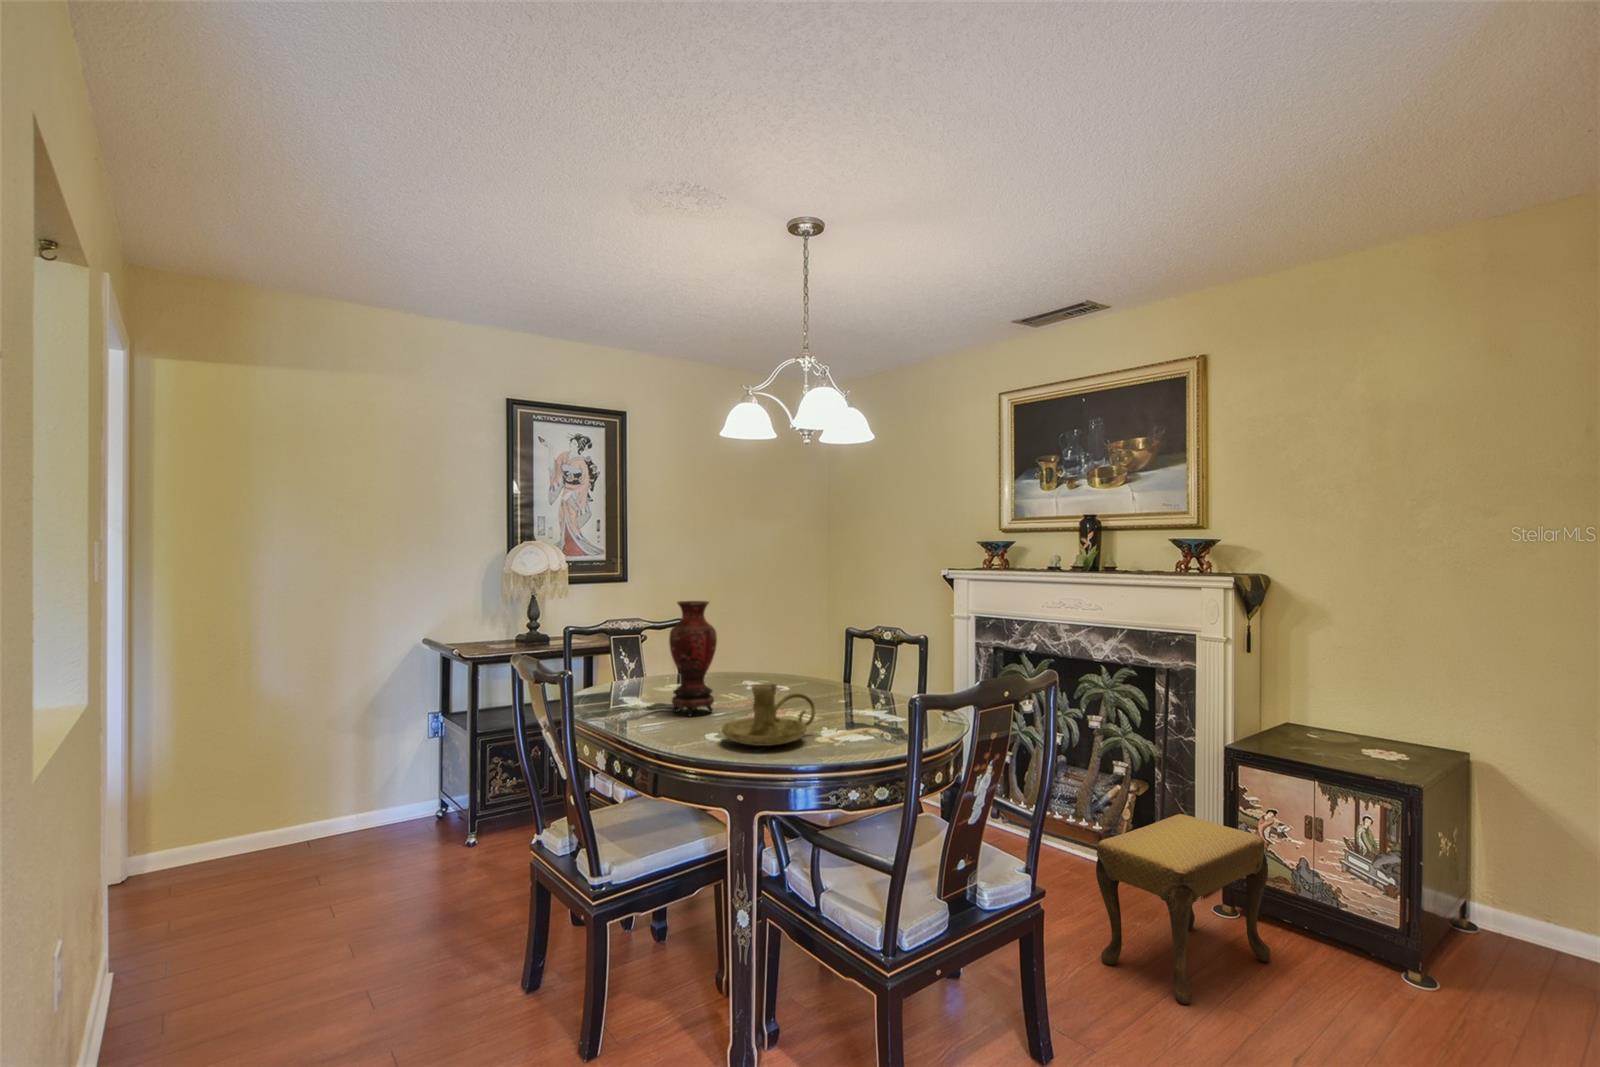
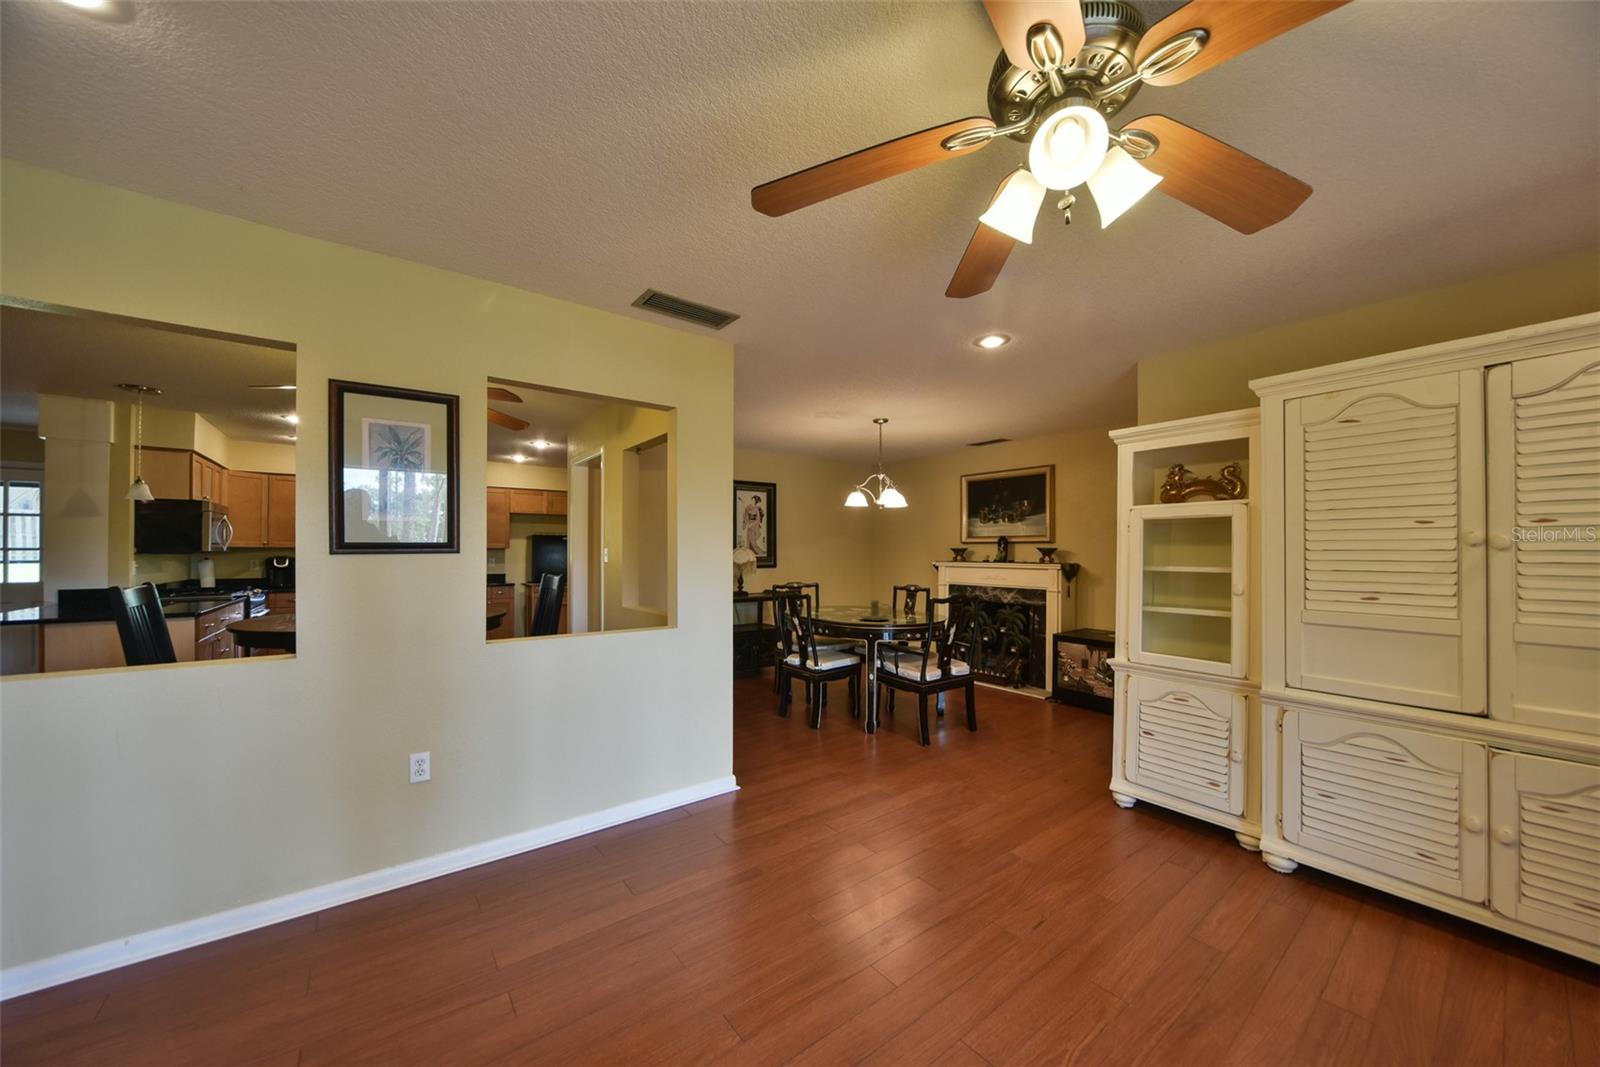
vase: present [669,601,717,716] -> none [832,572,850,615]
footstool: present [1096,814,1270,1004] -> none [997,660,1065,721]

